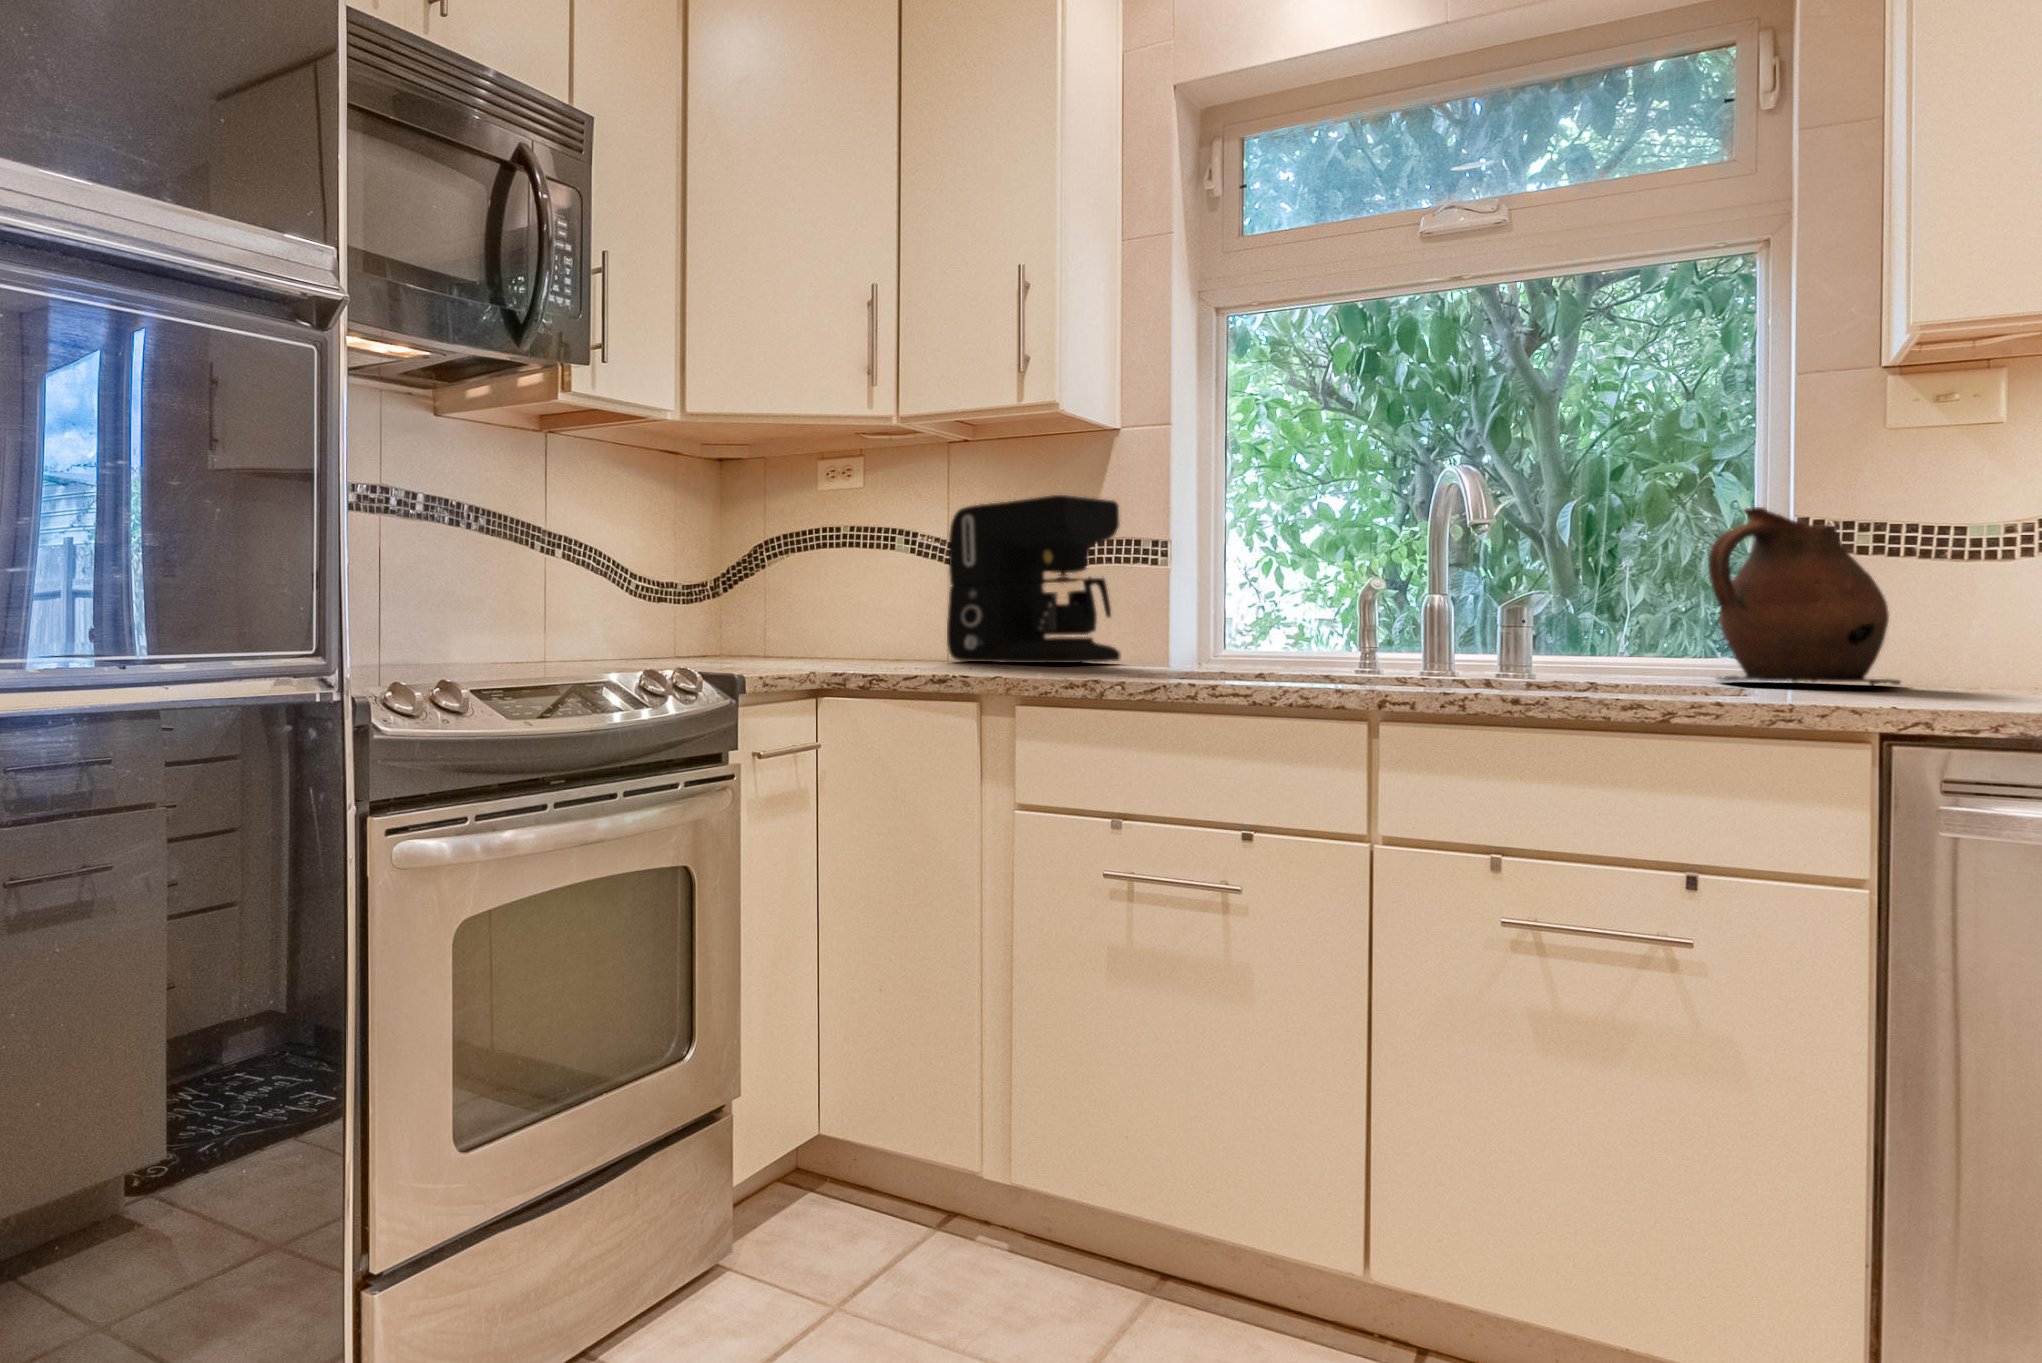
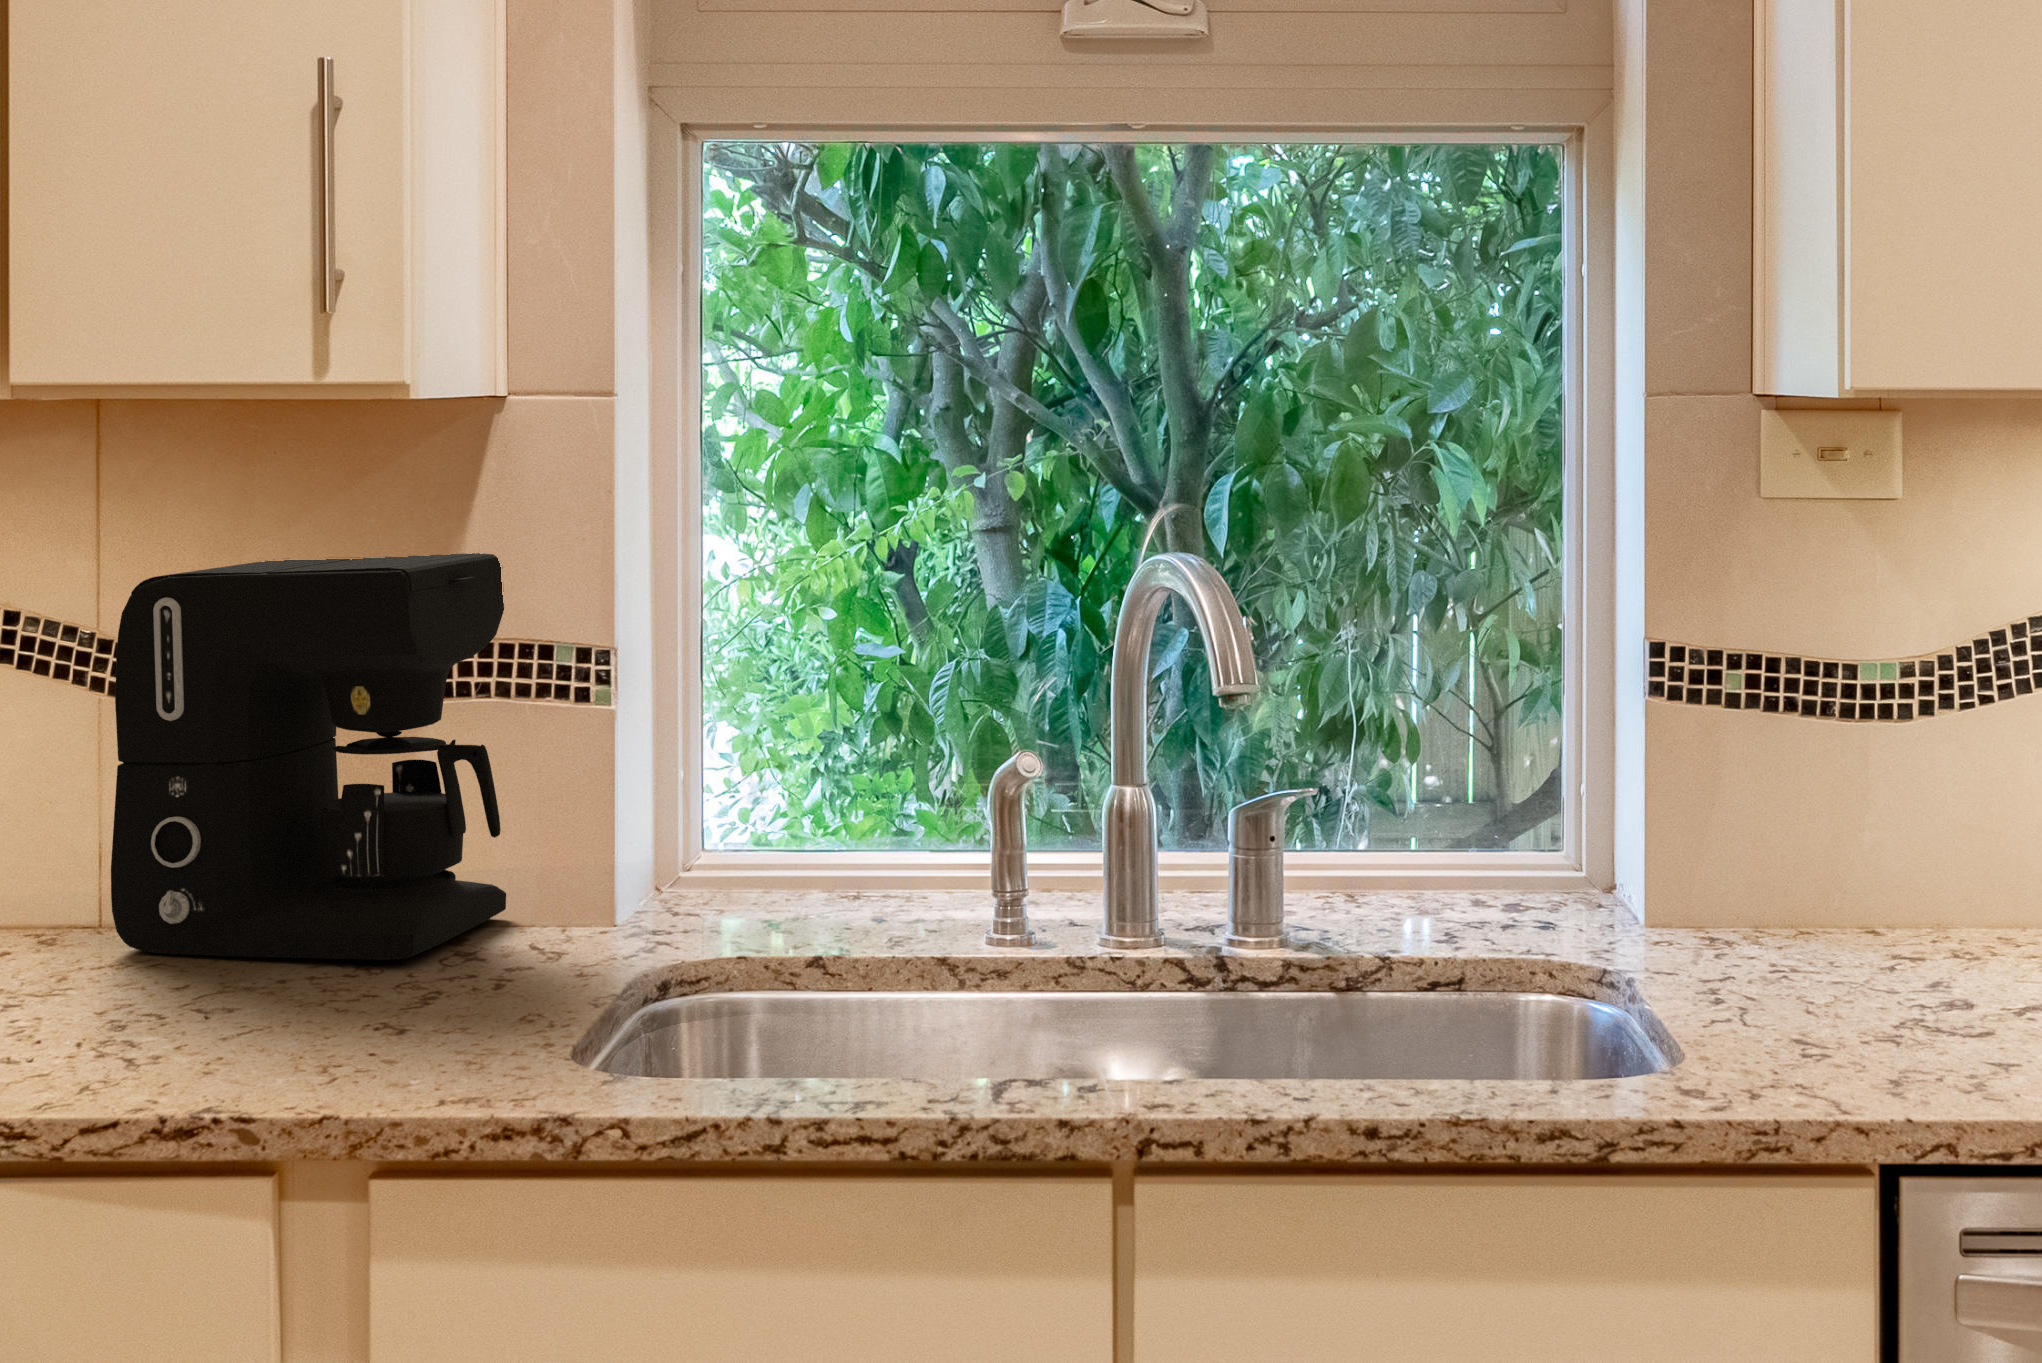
ceramic pitcher: present [1709,507,1900,686] -> none [1499,633,1759,952]

